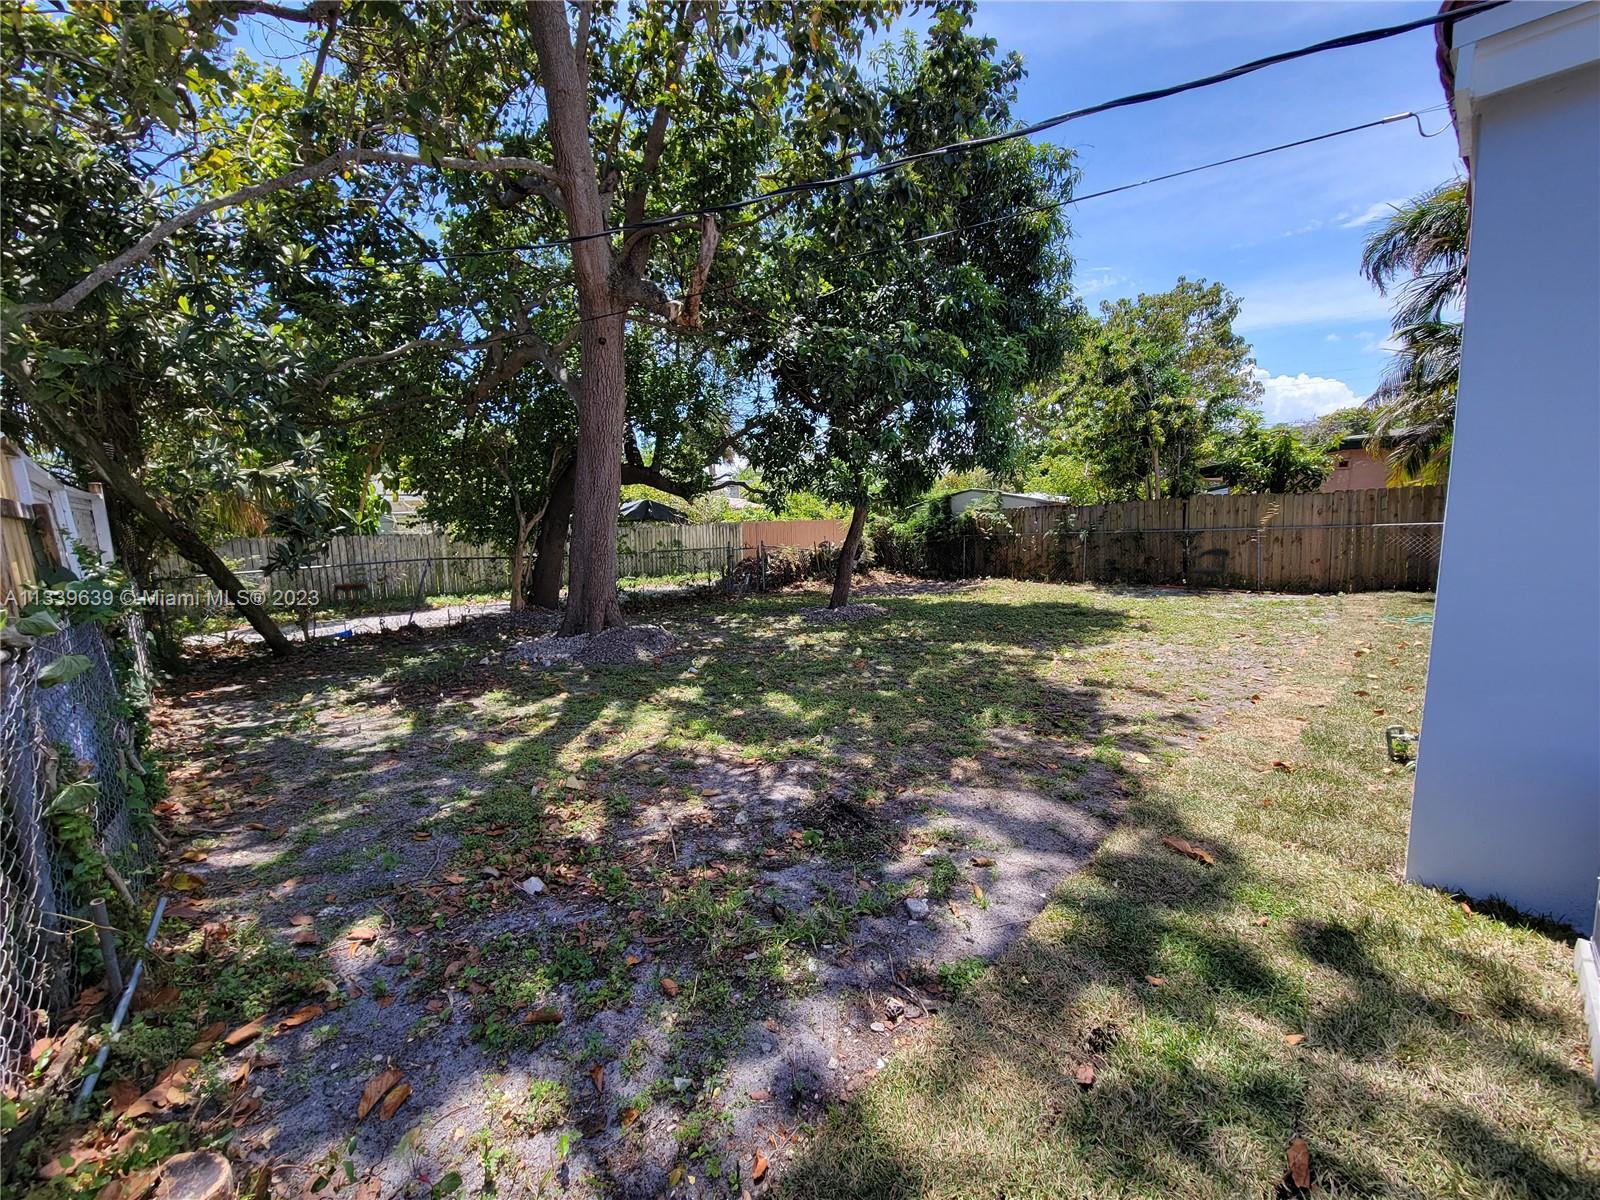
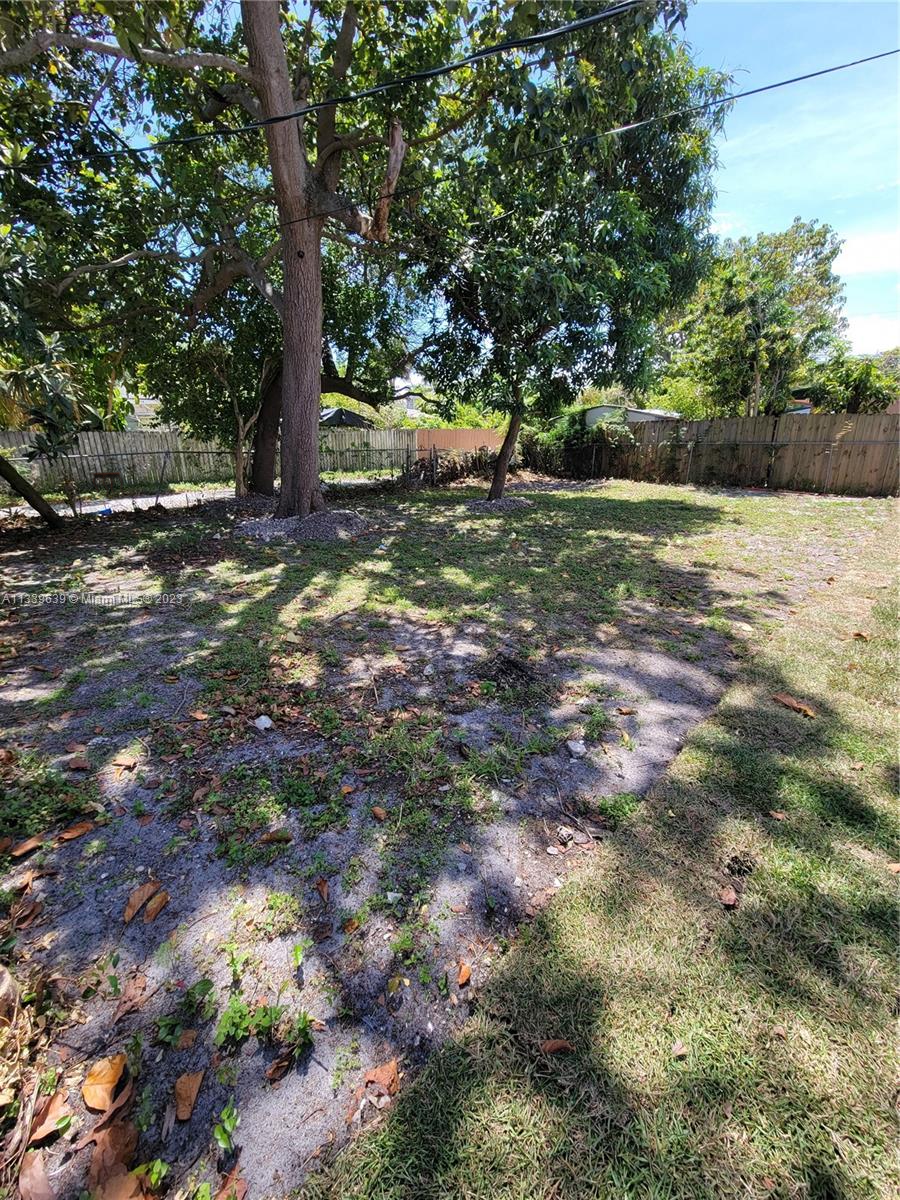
chair: present [1187,548,1230,594] -> none [772,459,813,497]

